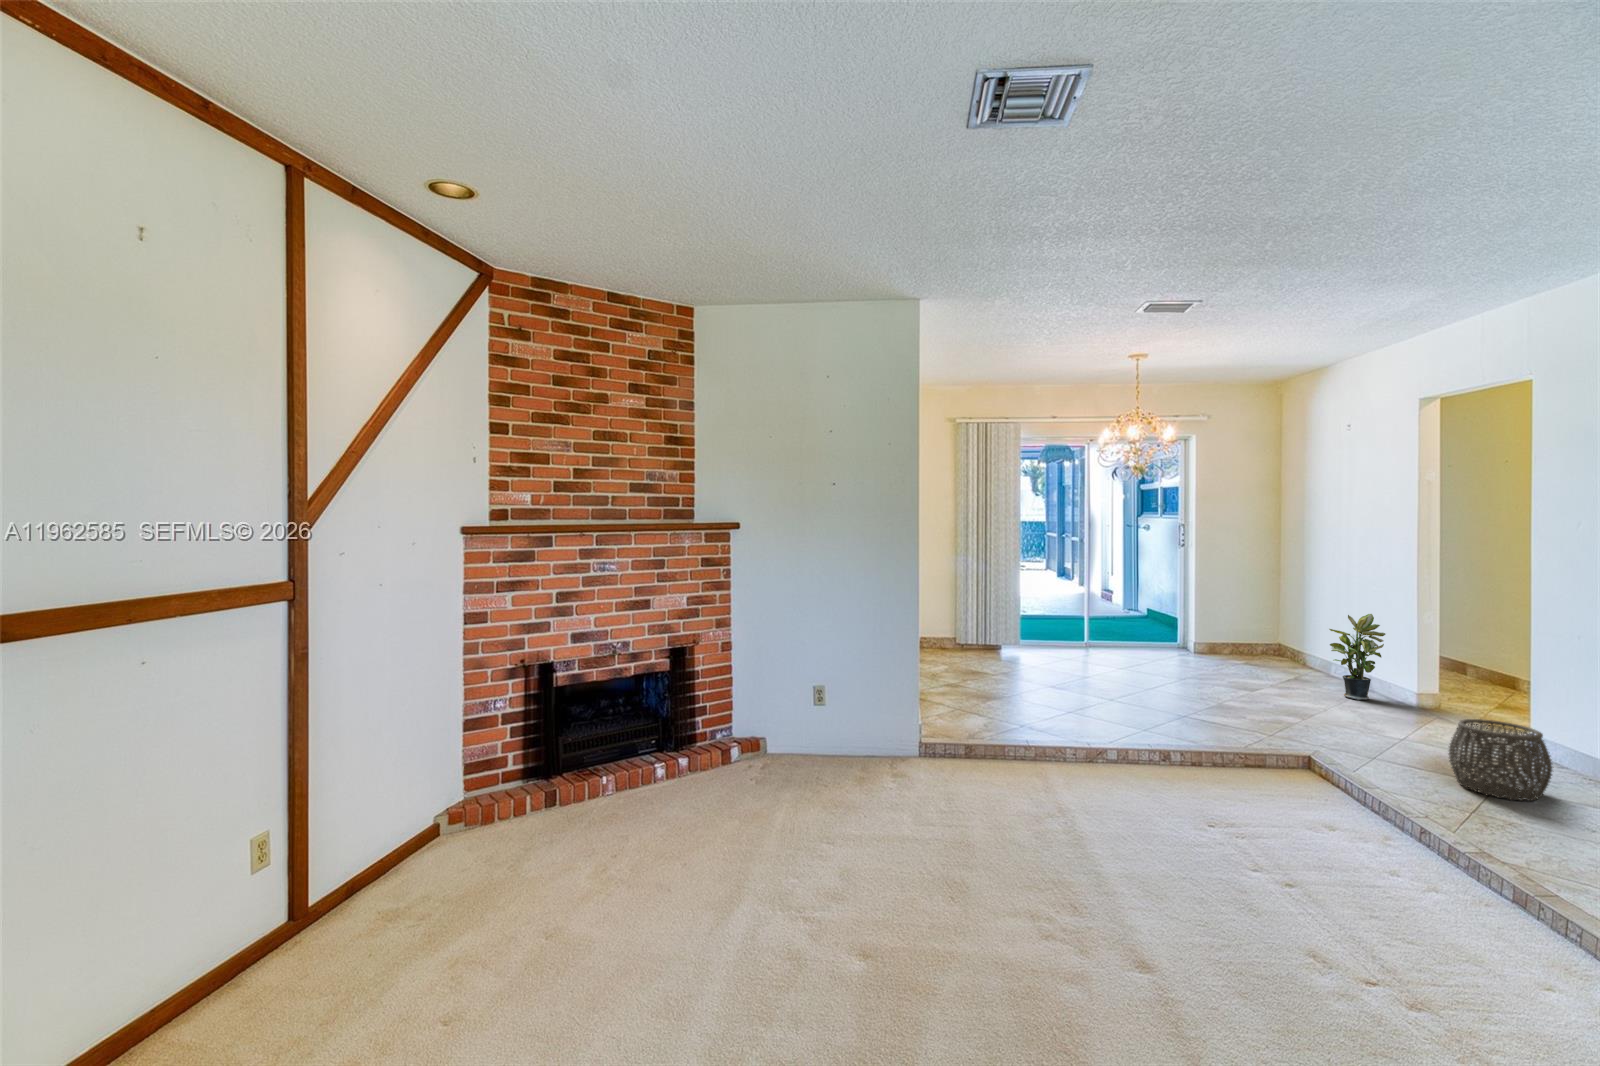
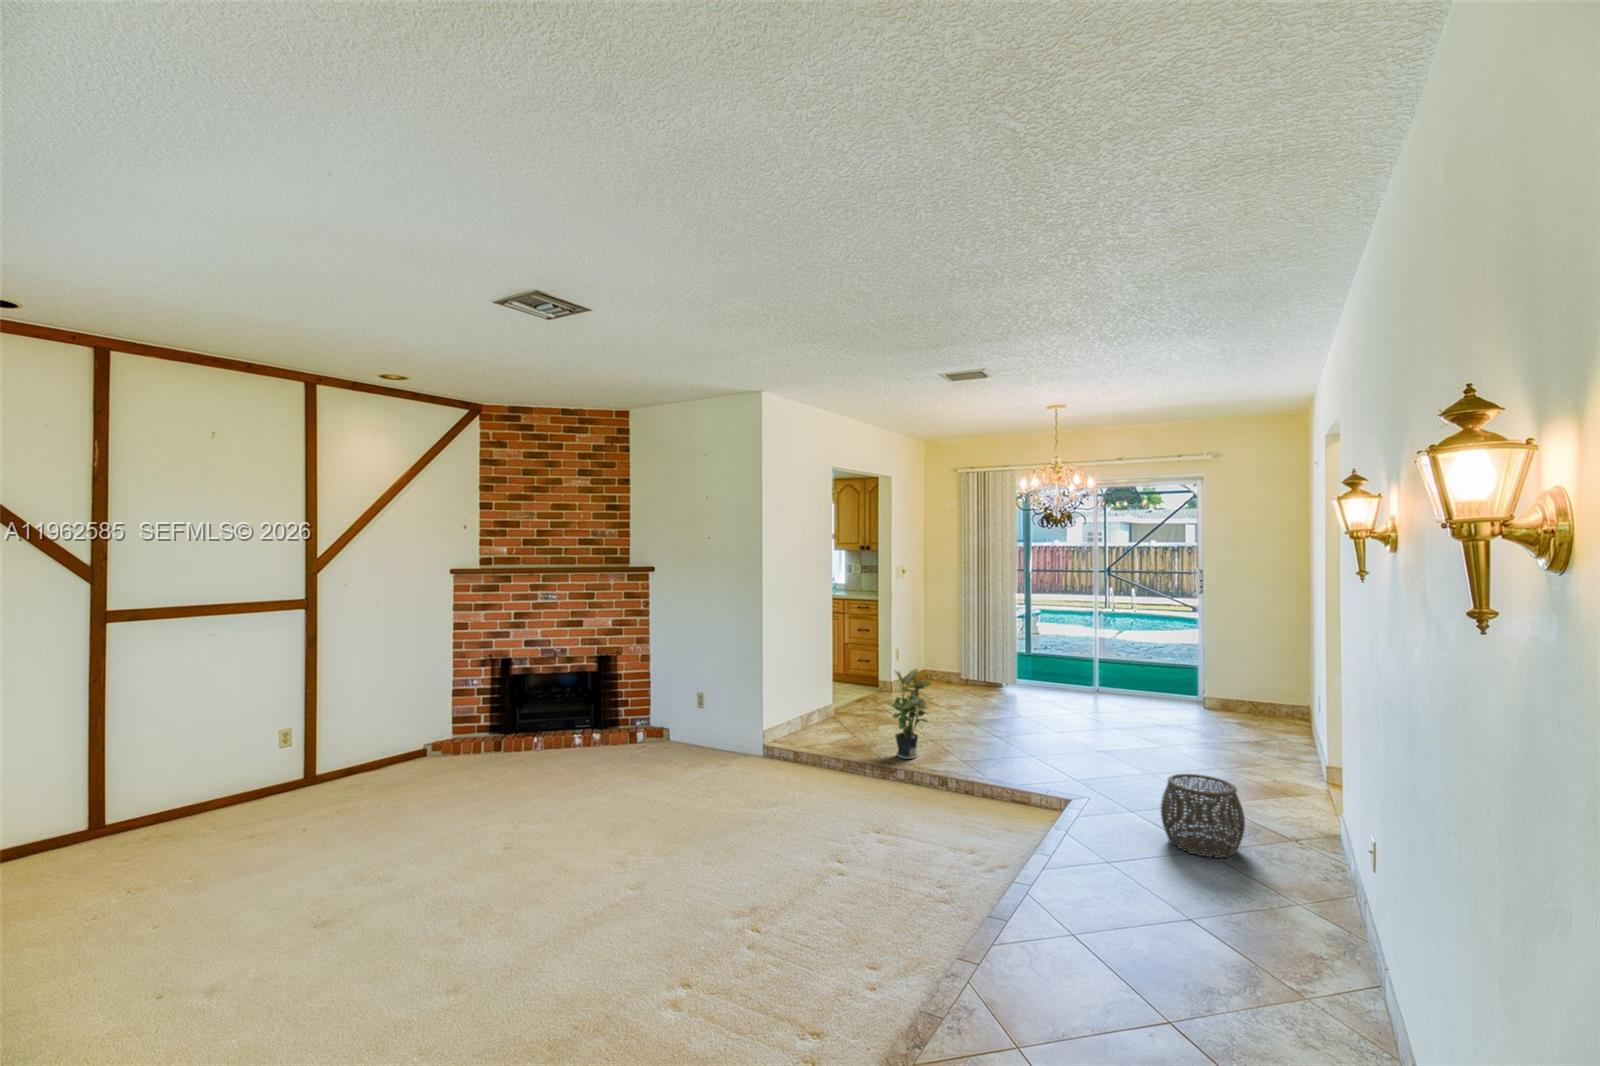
potted plant: present [1329,614,1385,700] -> present [888,669,930,759]

